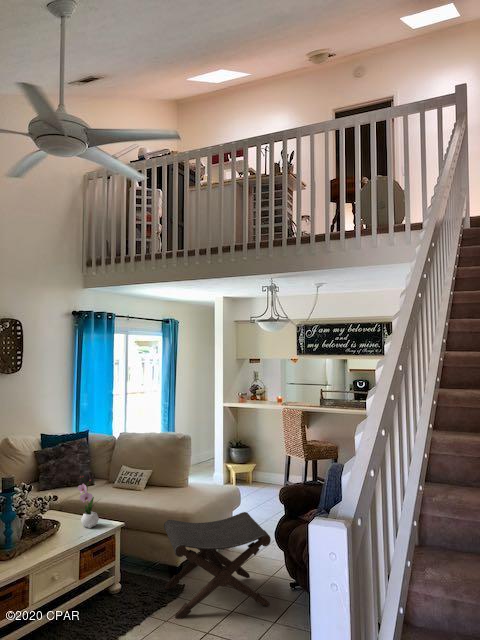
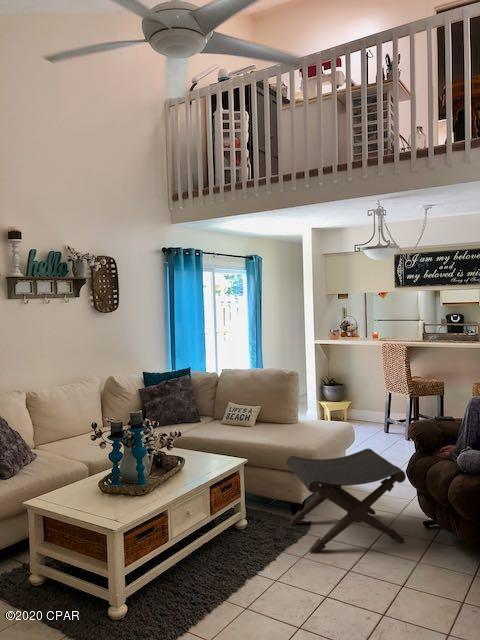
flower arrangement: present [78,476,99,528] -> none [200,412,223,464]

